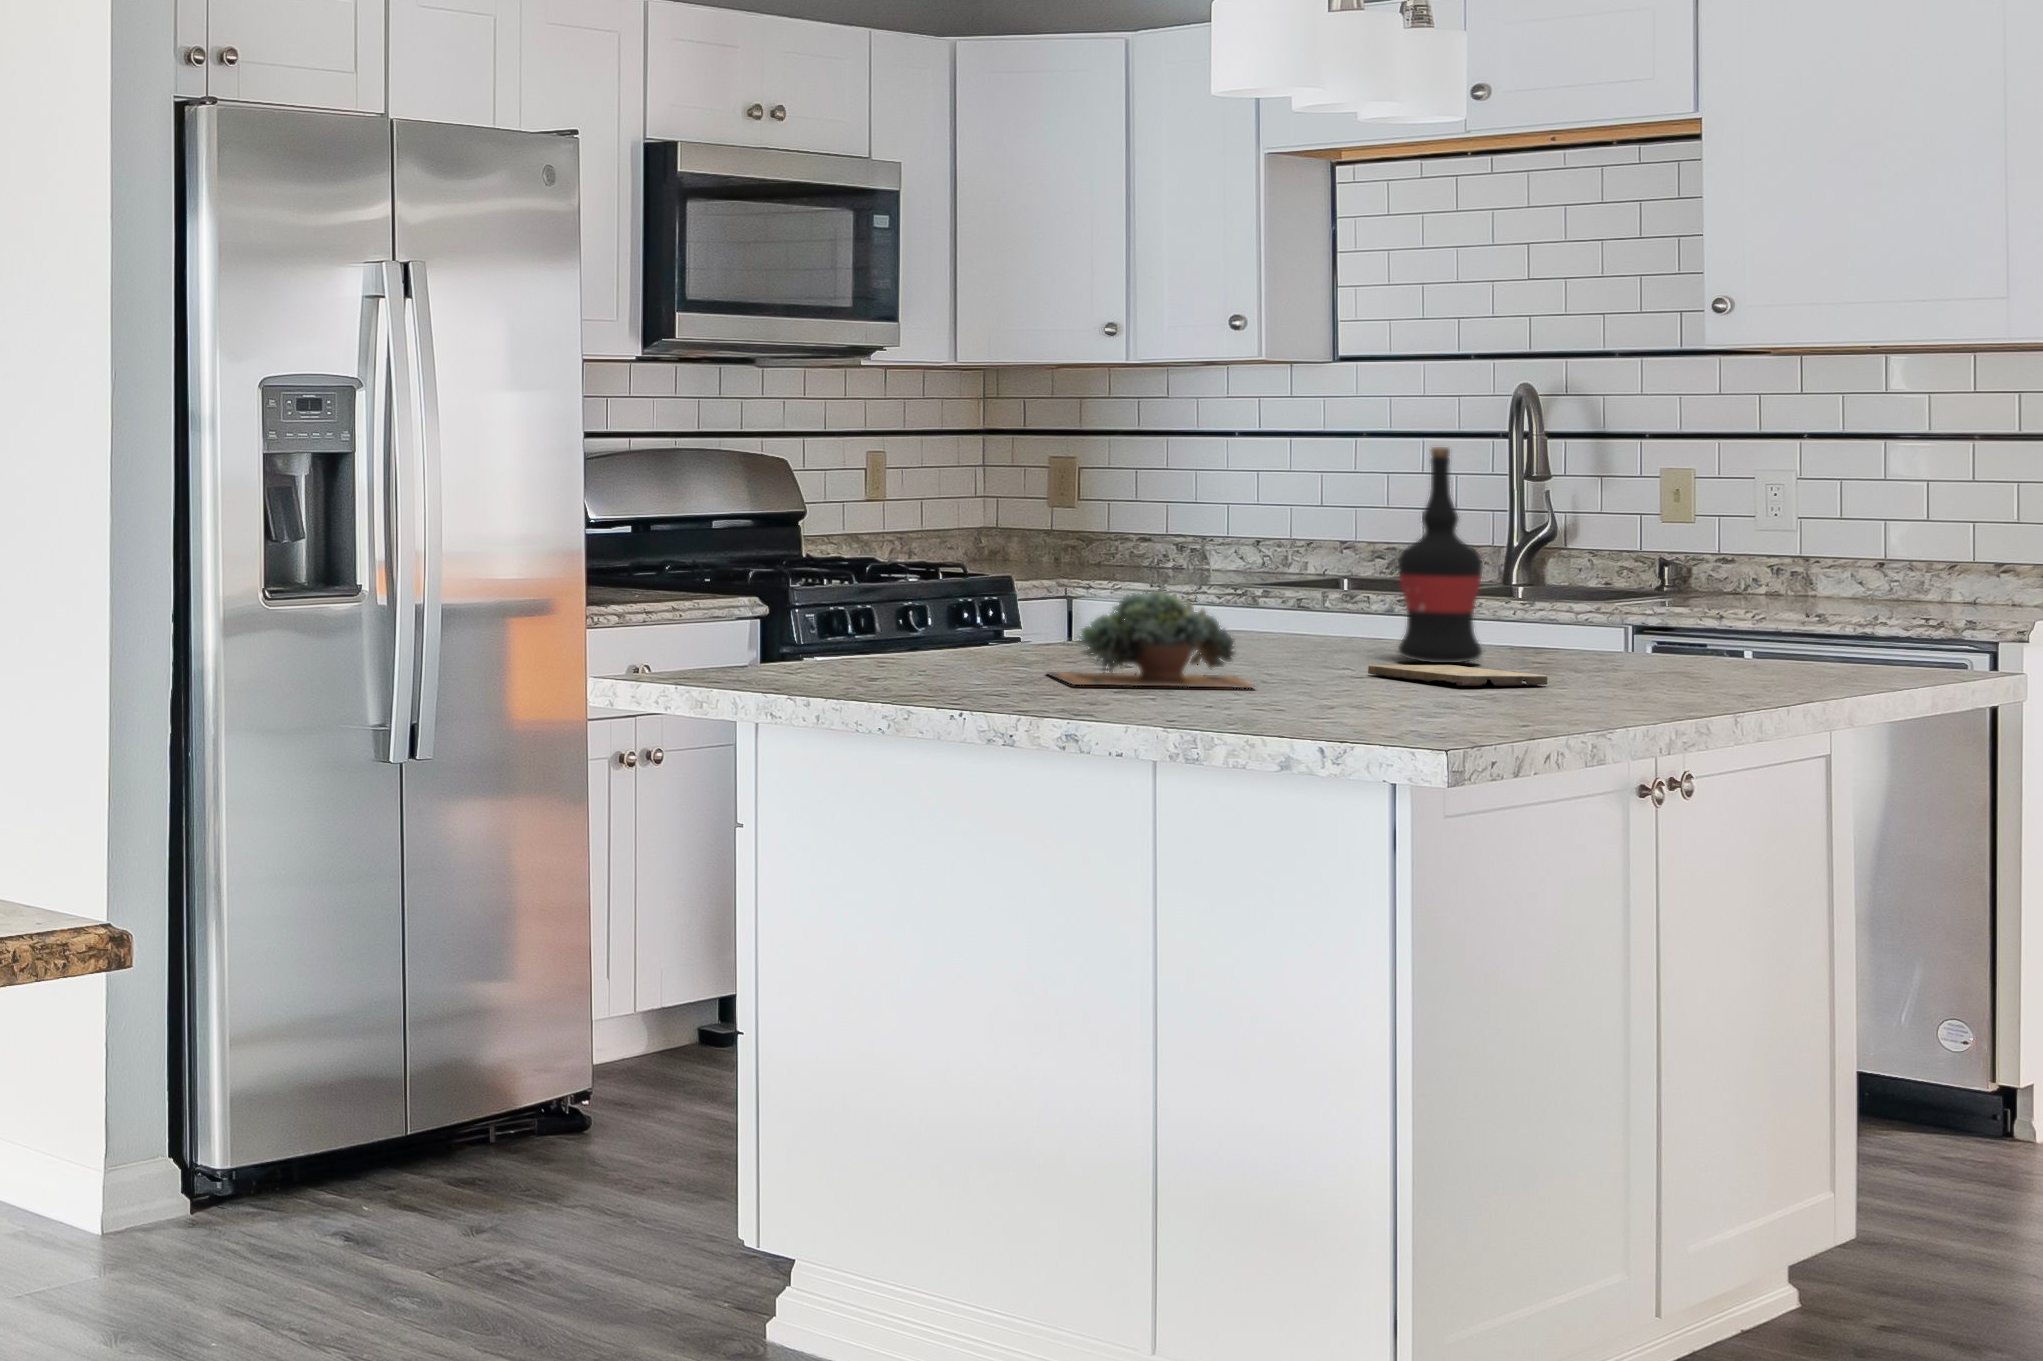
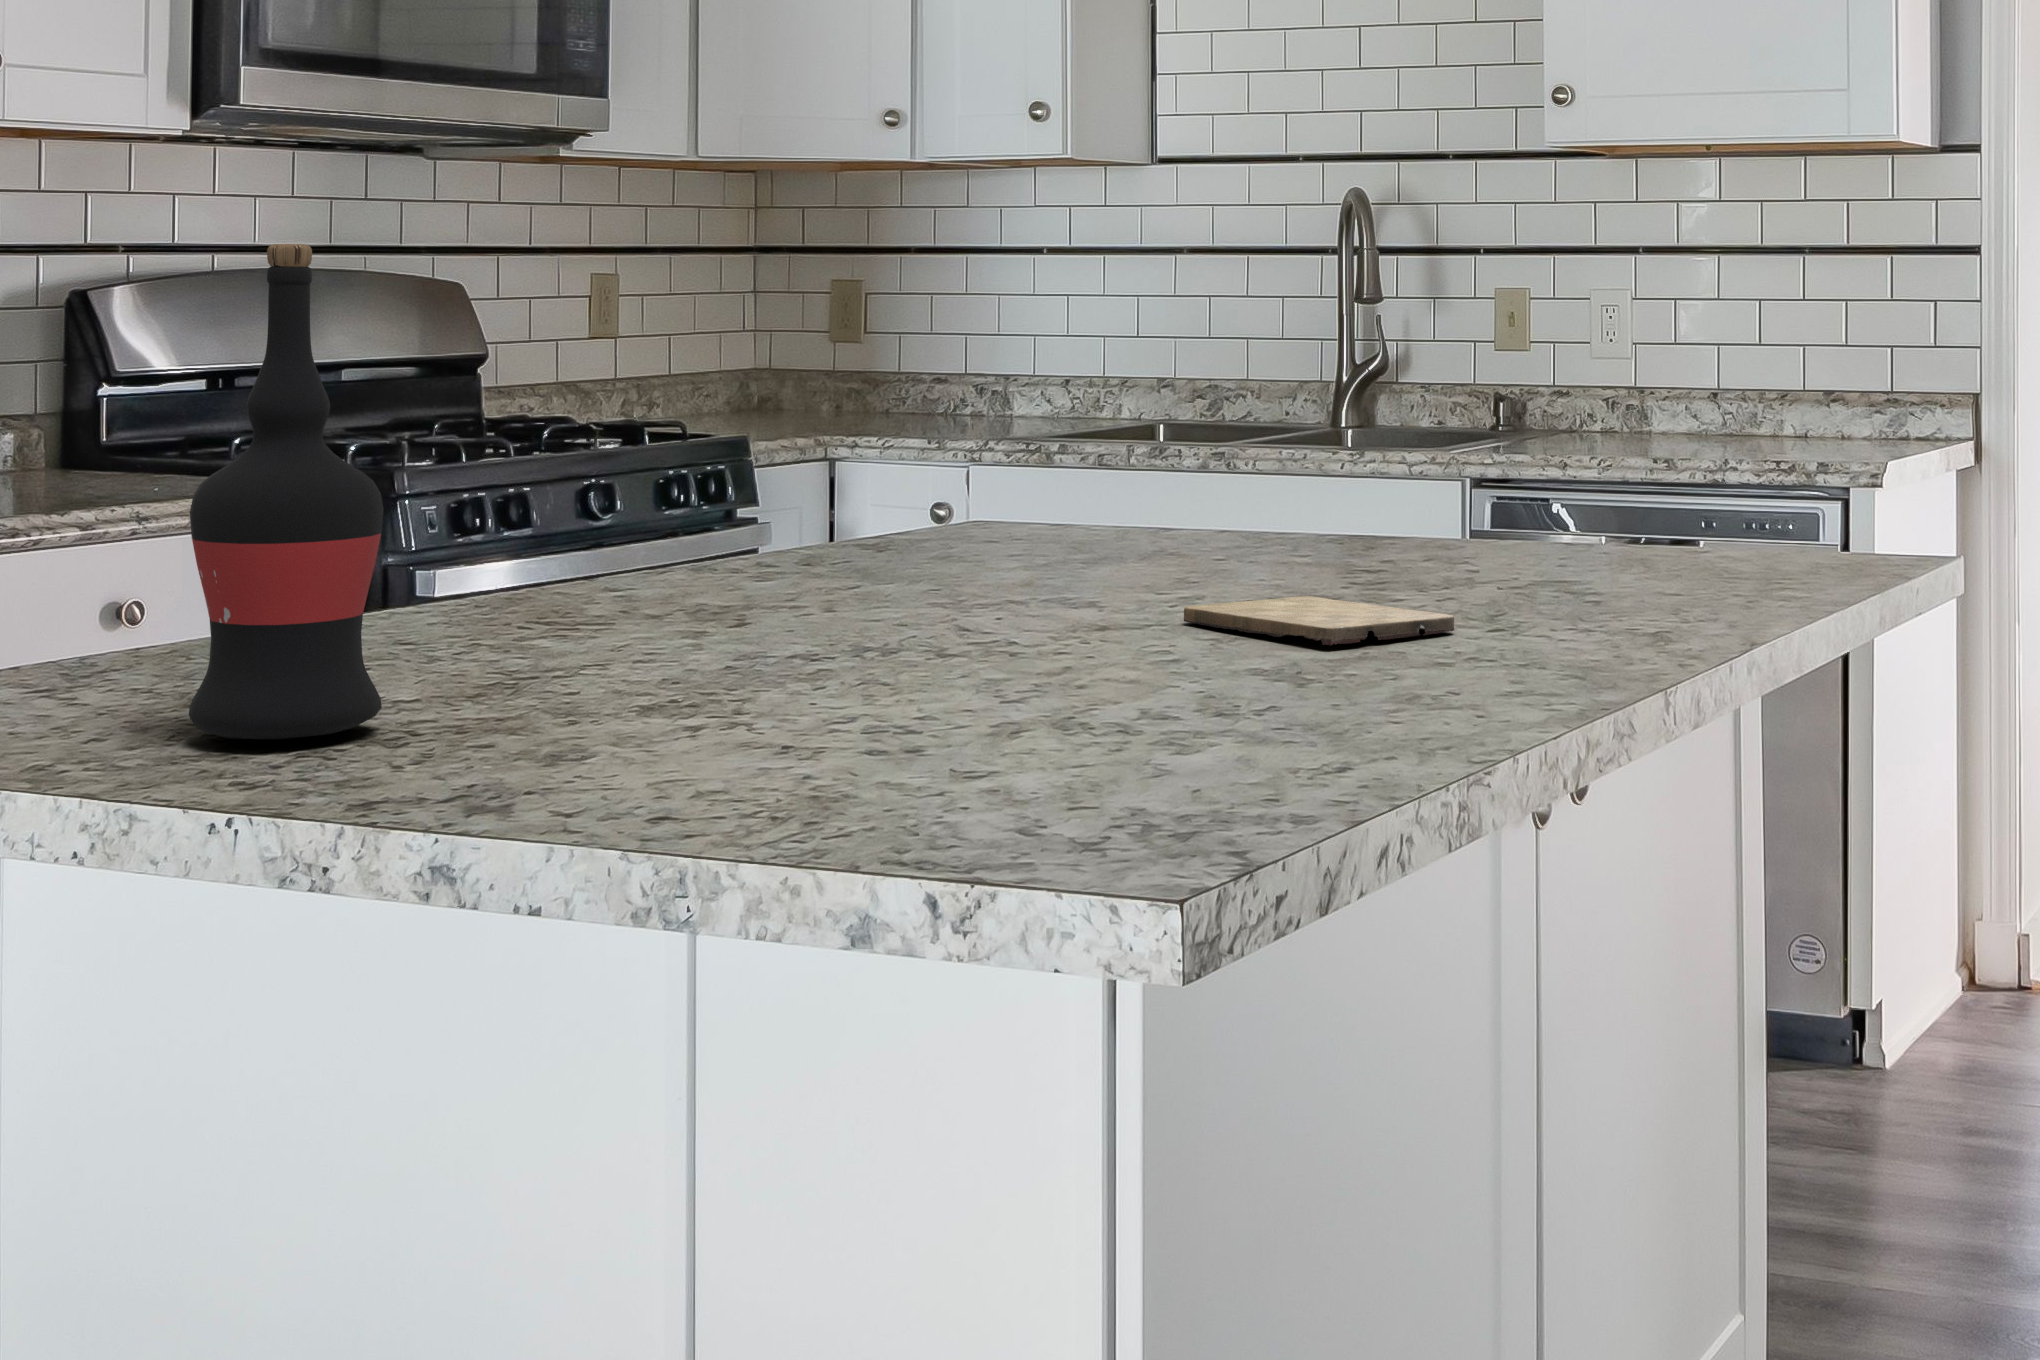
wine bottle: present [1398,447,1483,663] -> present [189,244,384,740]
succulent plant: present [1048,591,1252,688] -> none [630,498,996,697]

